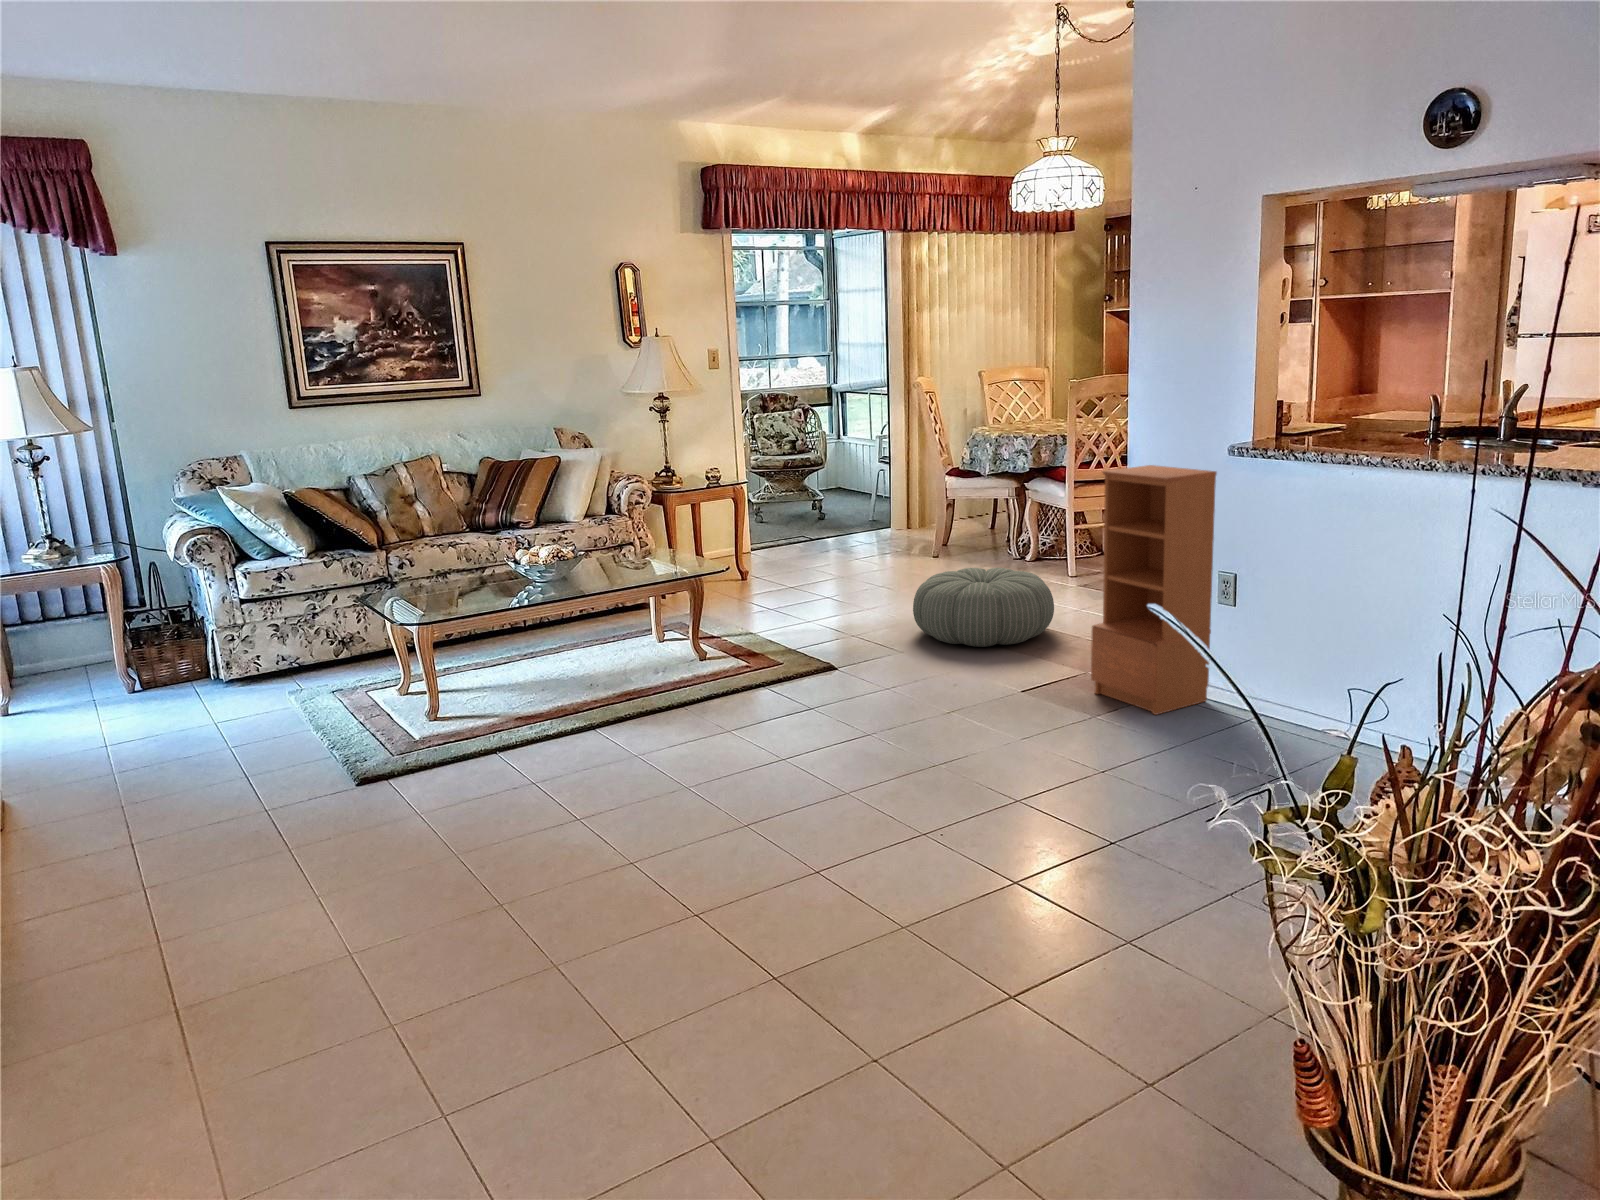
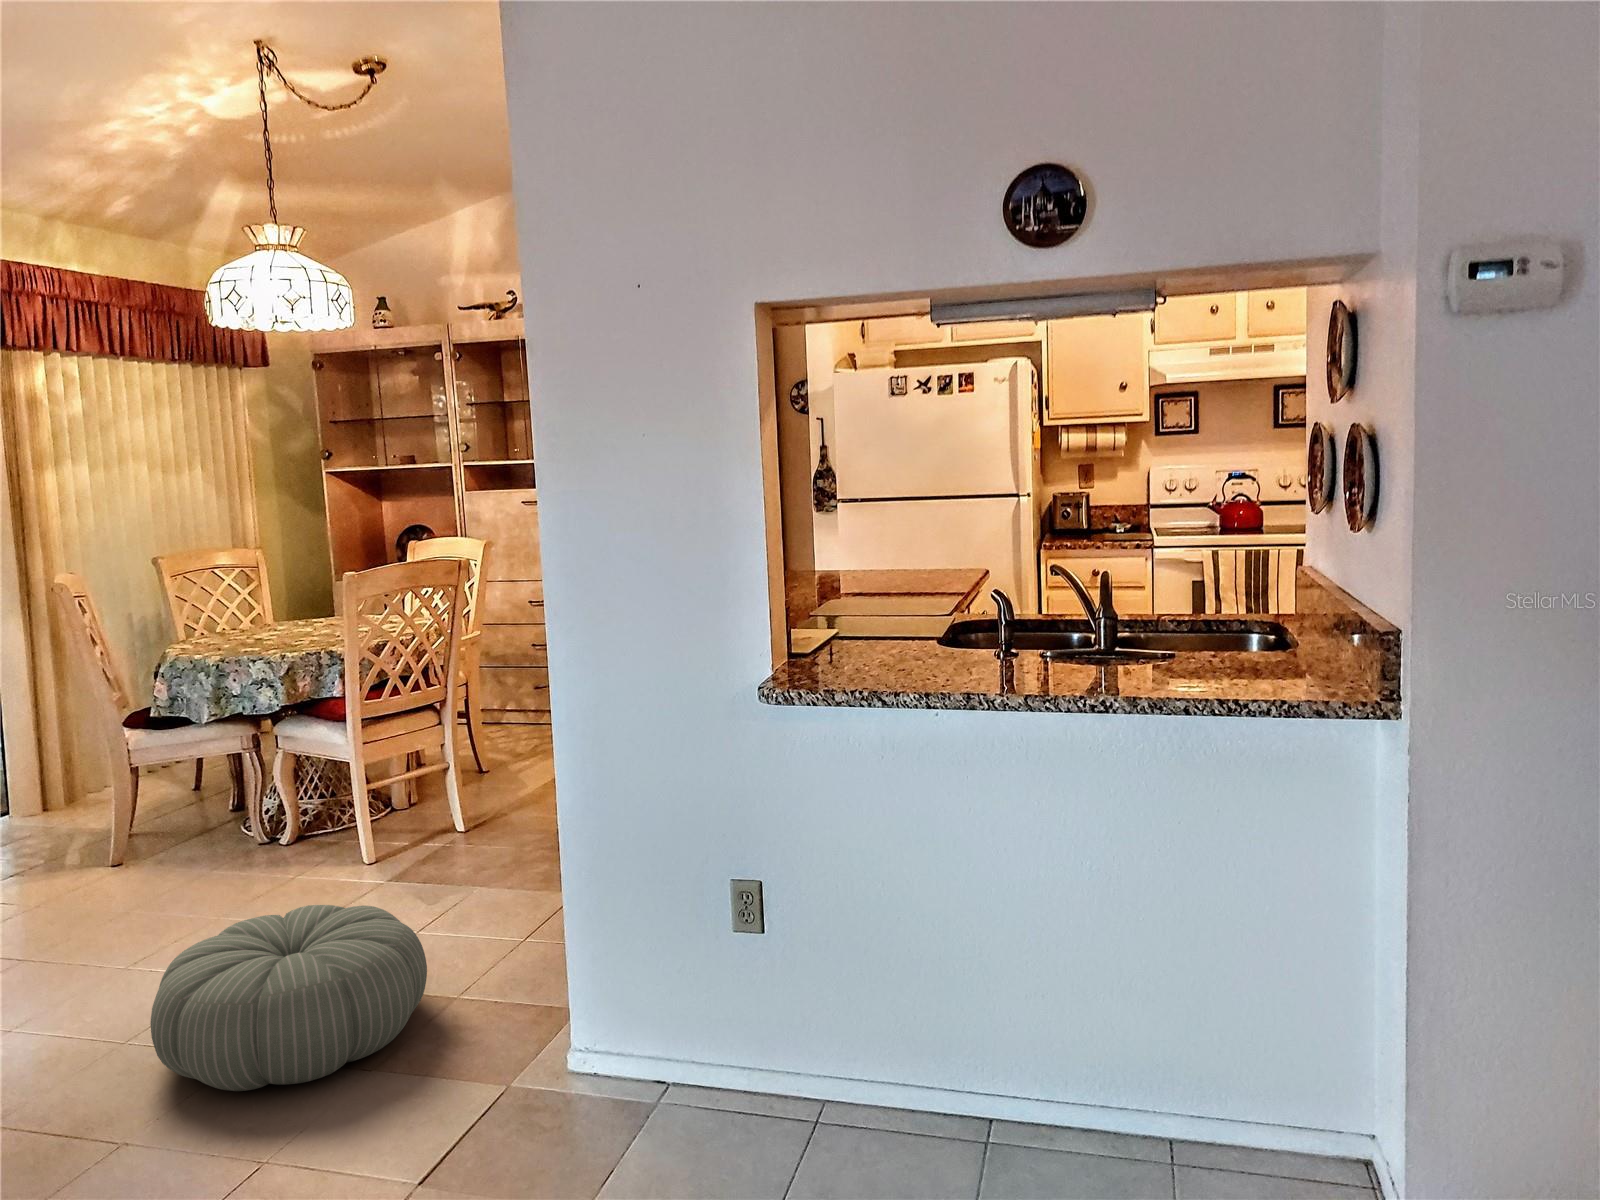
bookcase: present [1091,465,1217,715] -> none [570,726,766,1167]

